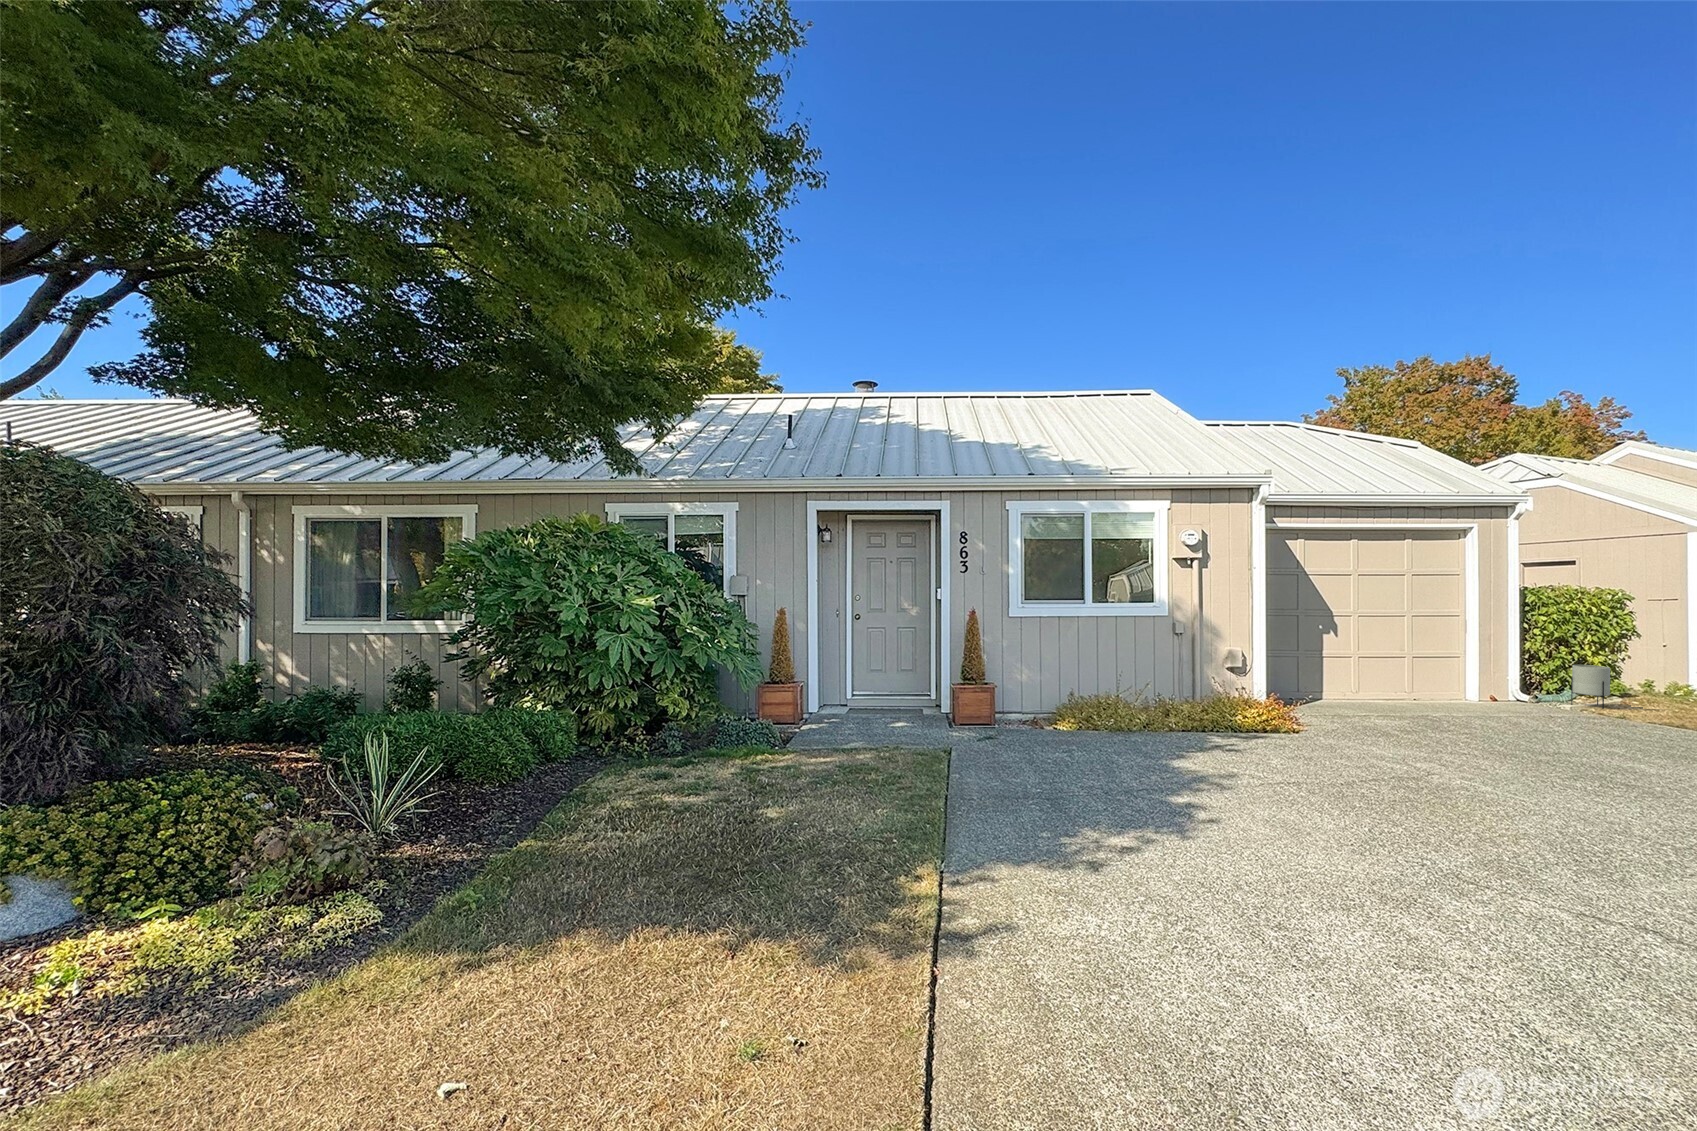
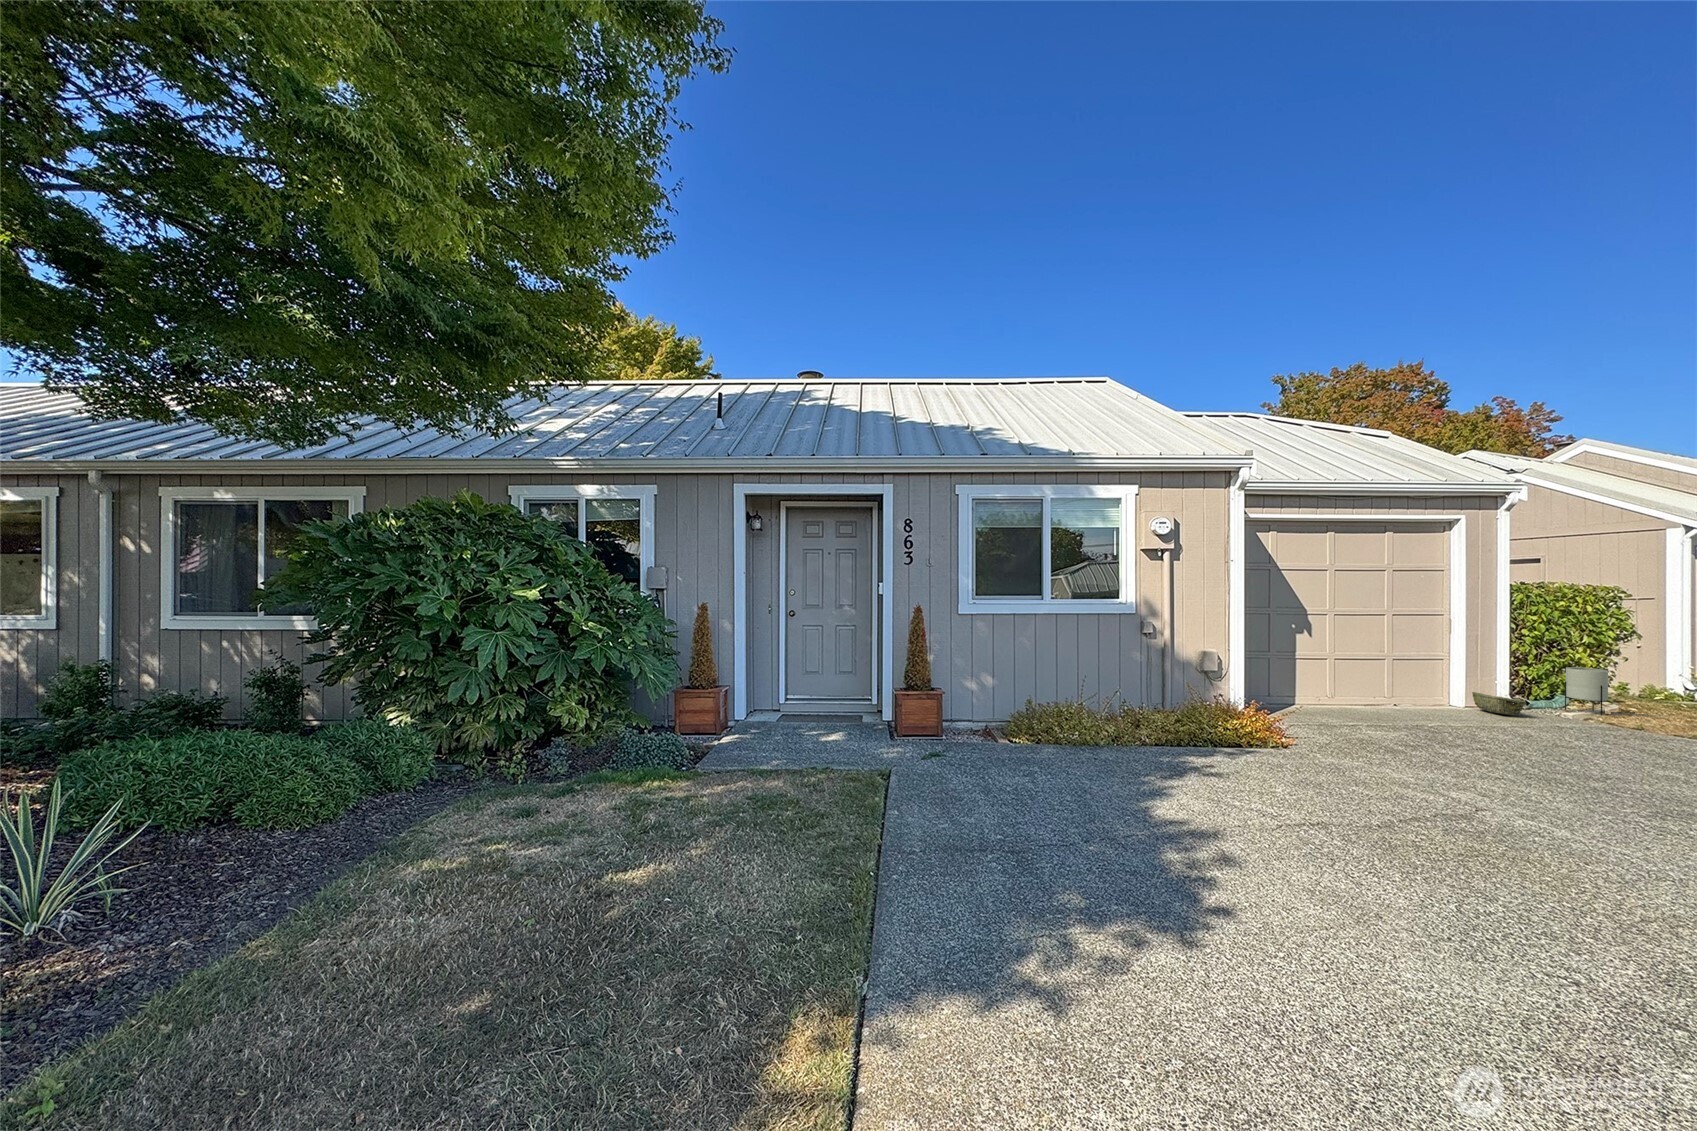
woven basket: none [1484,688,1530,709] -> present [1472,692,1525,715]

